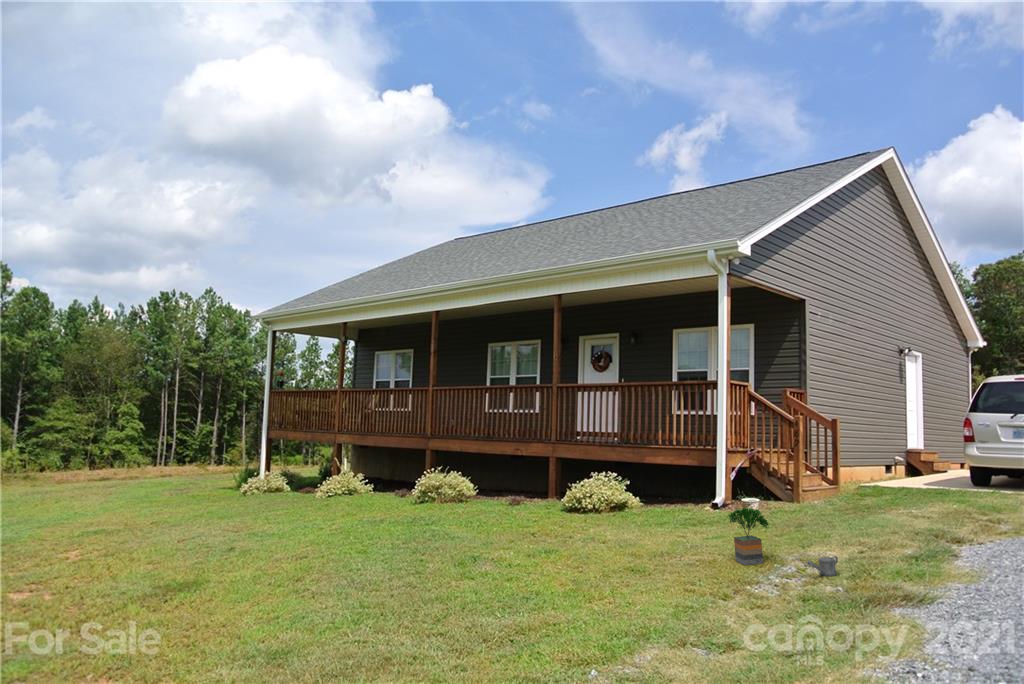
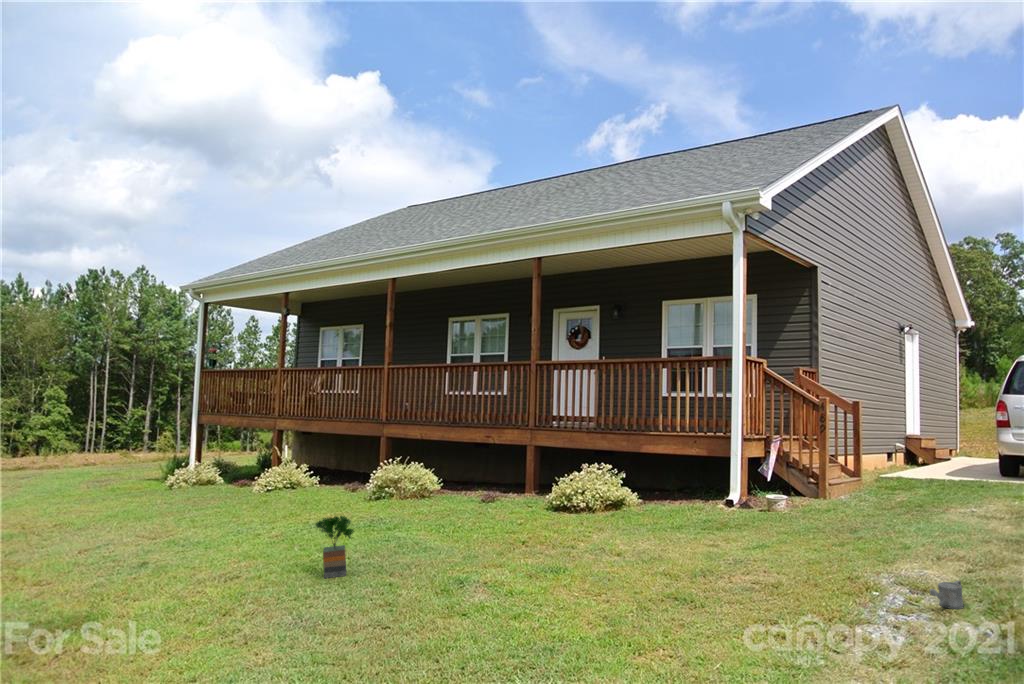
potted tree: present [728,508,768,565] -> present [316,516,354,578]

